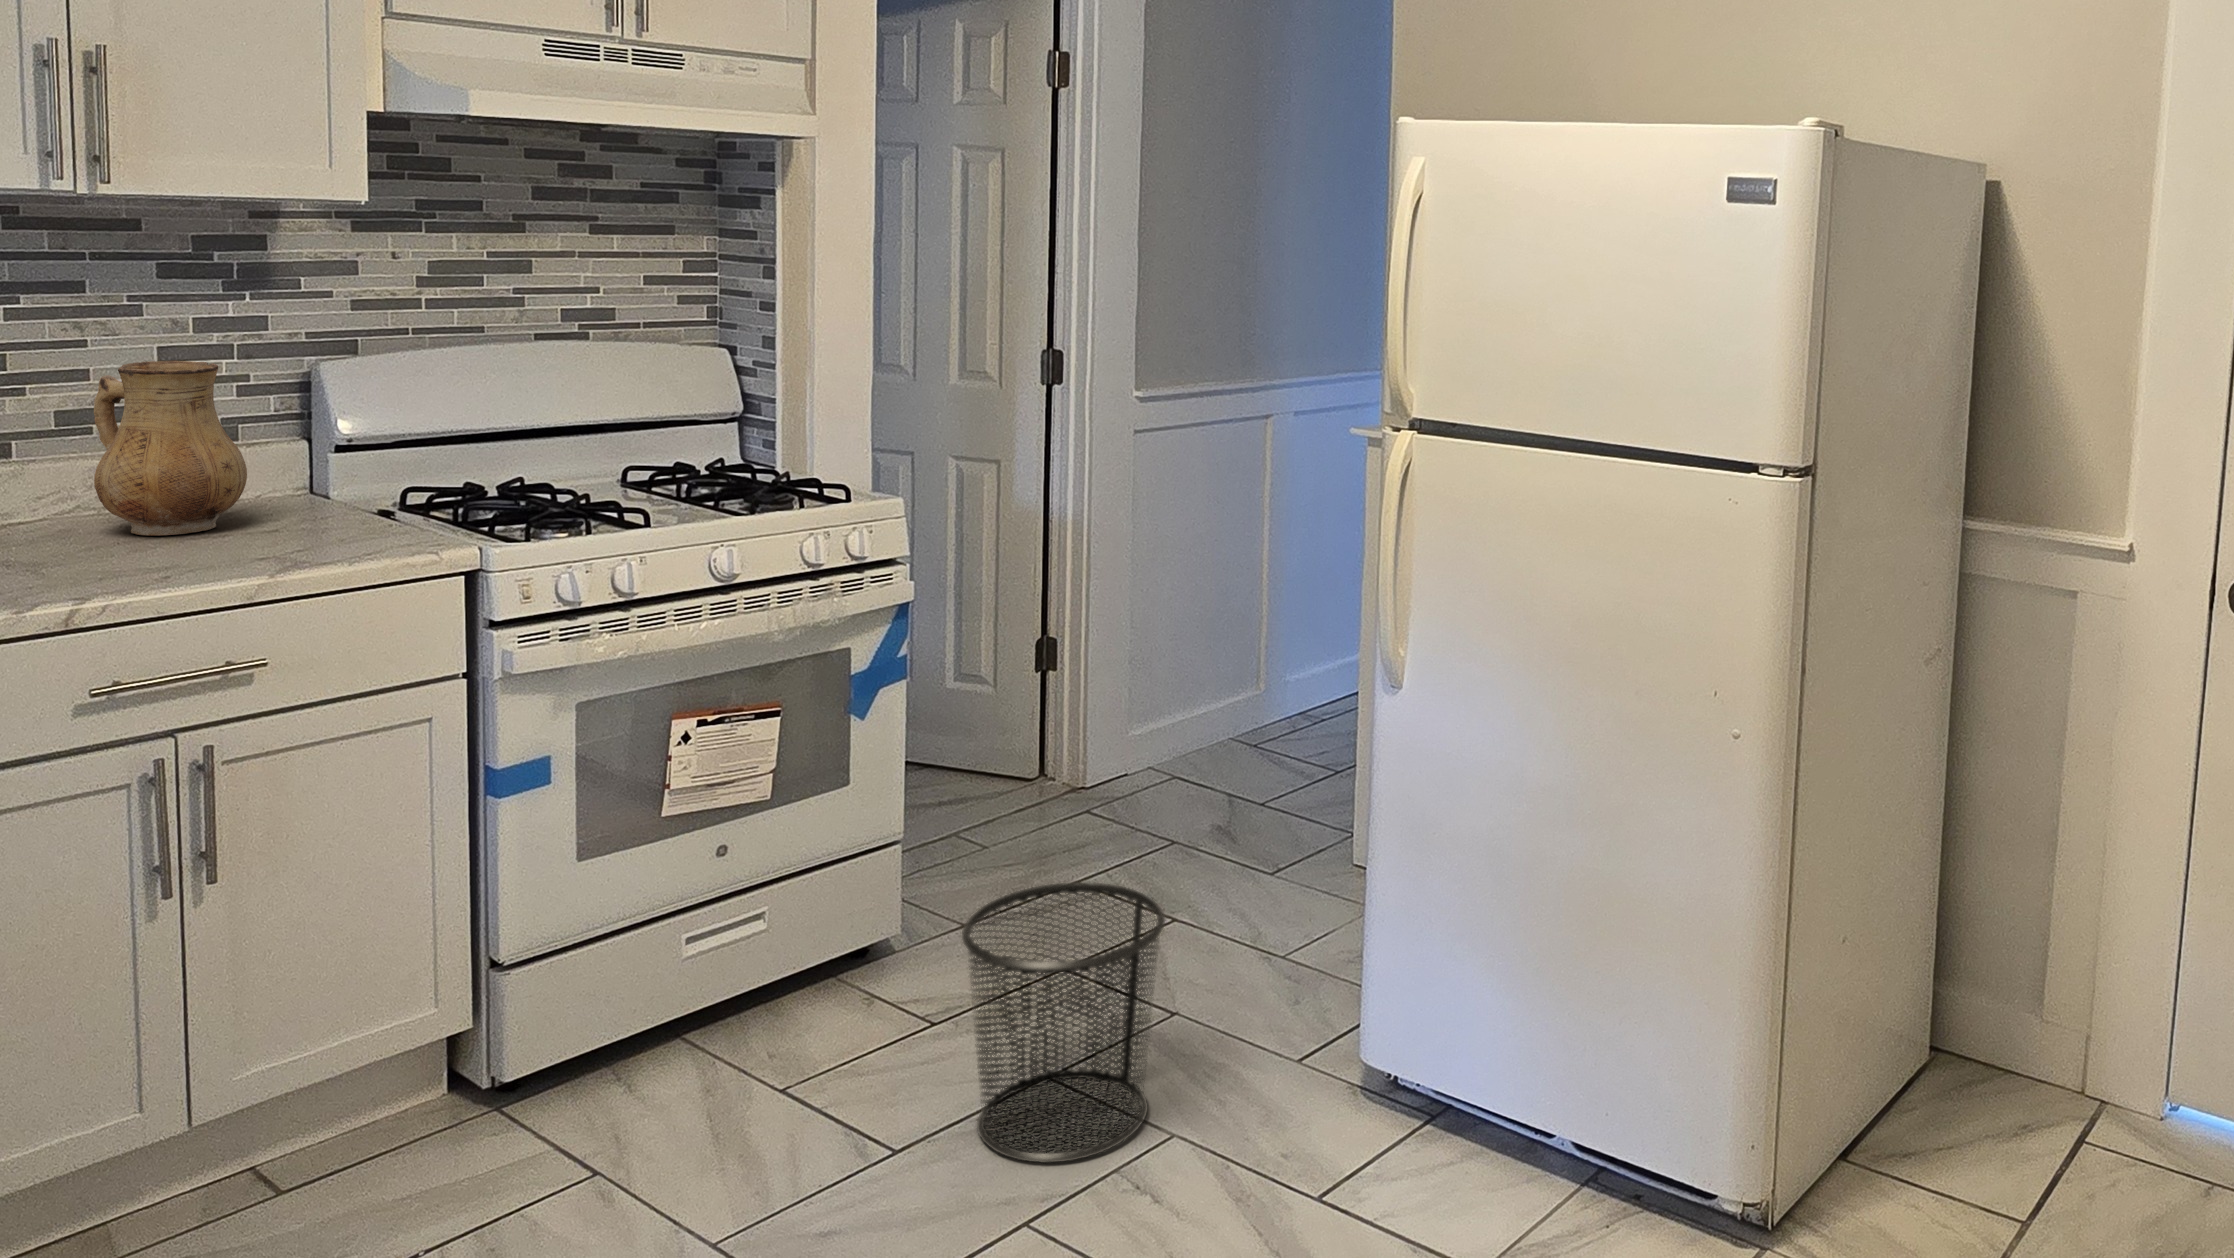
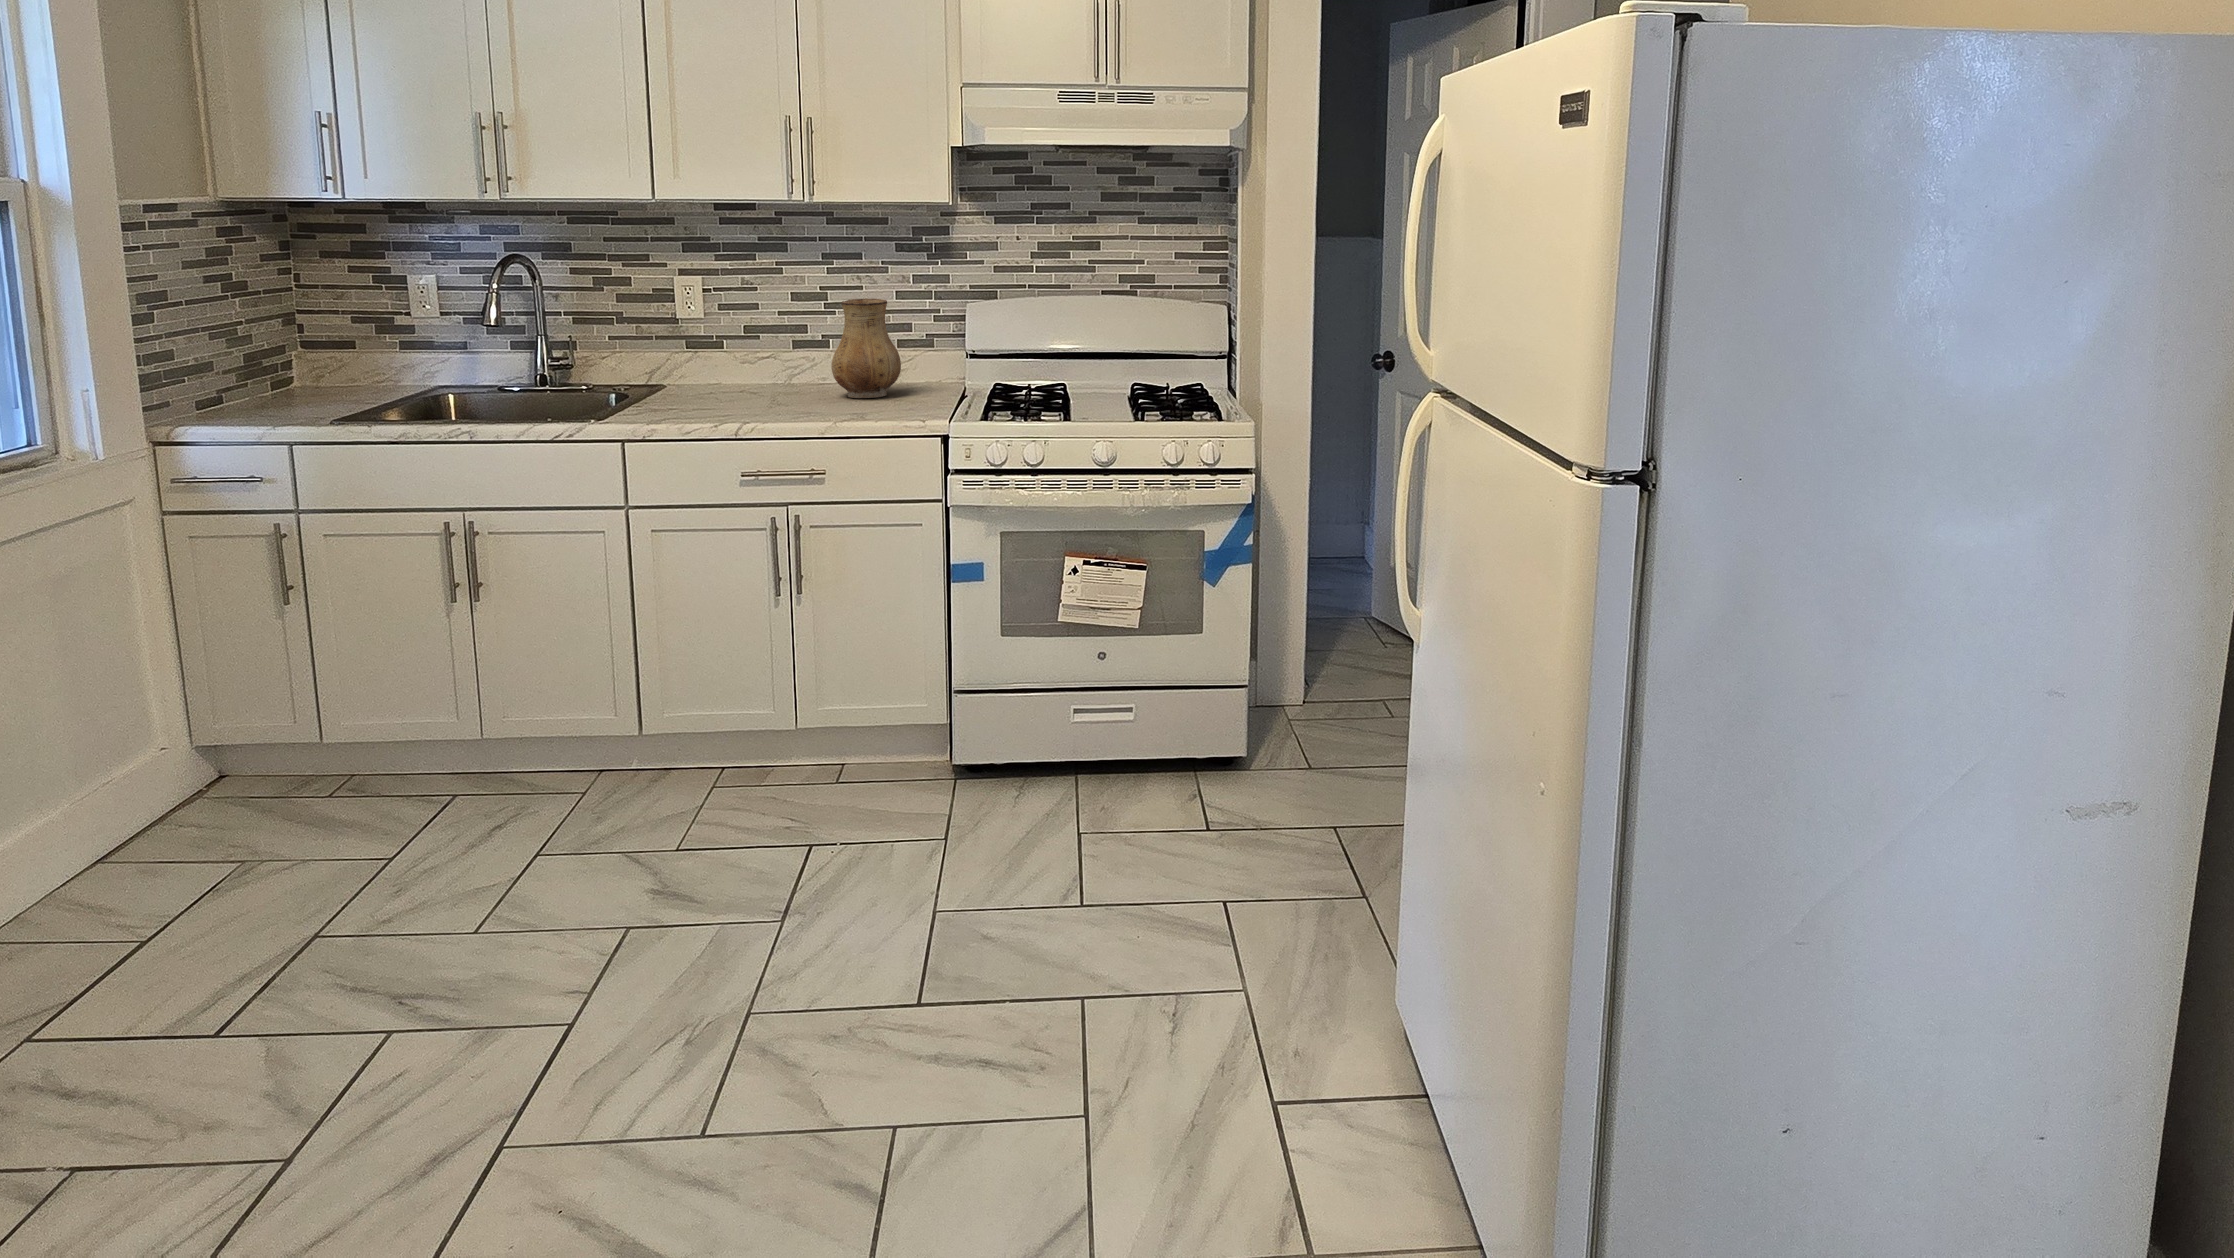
waste bin: present [962,882,1165,1163] -> none [1138,741,1301,974]

